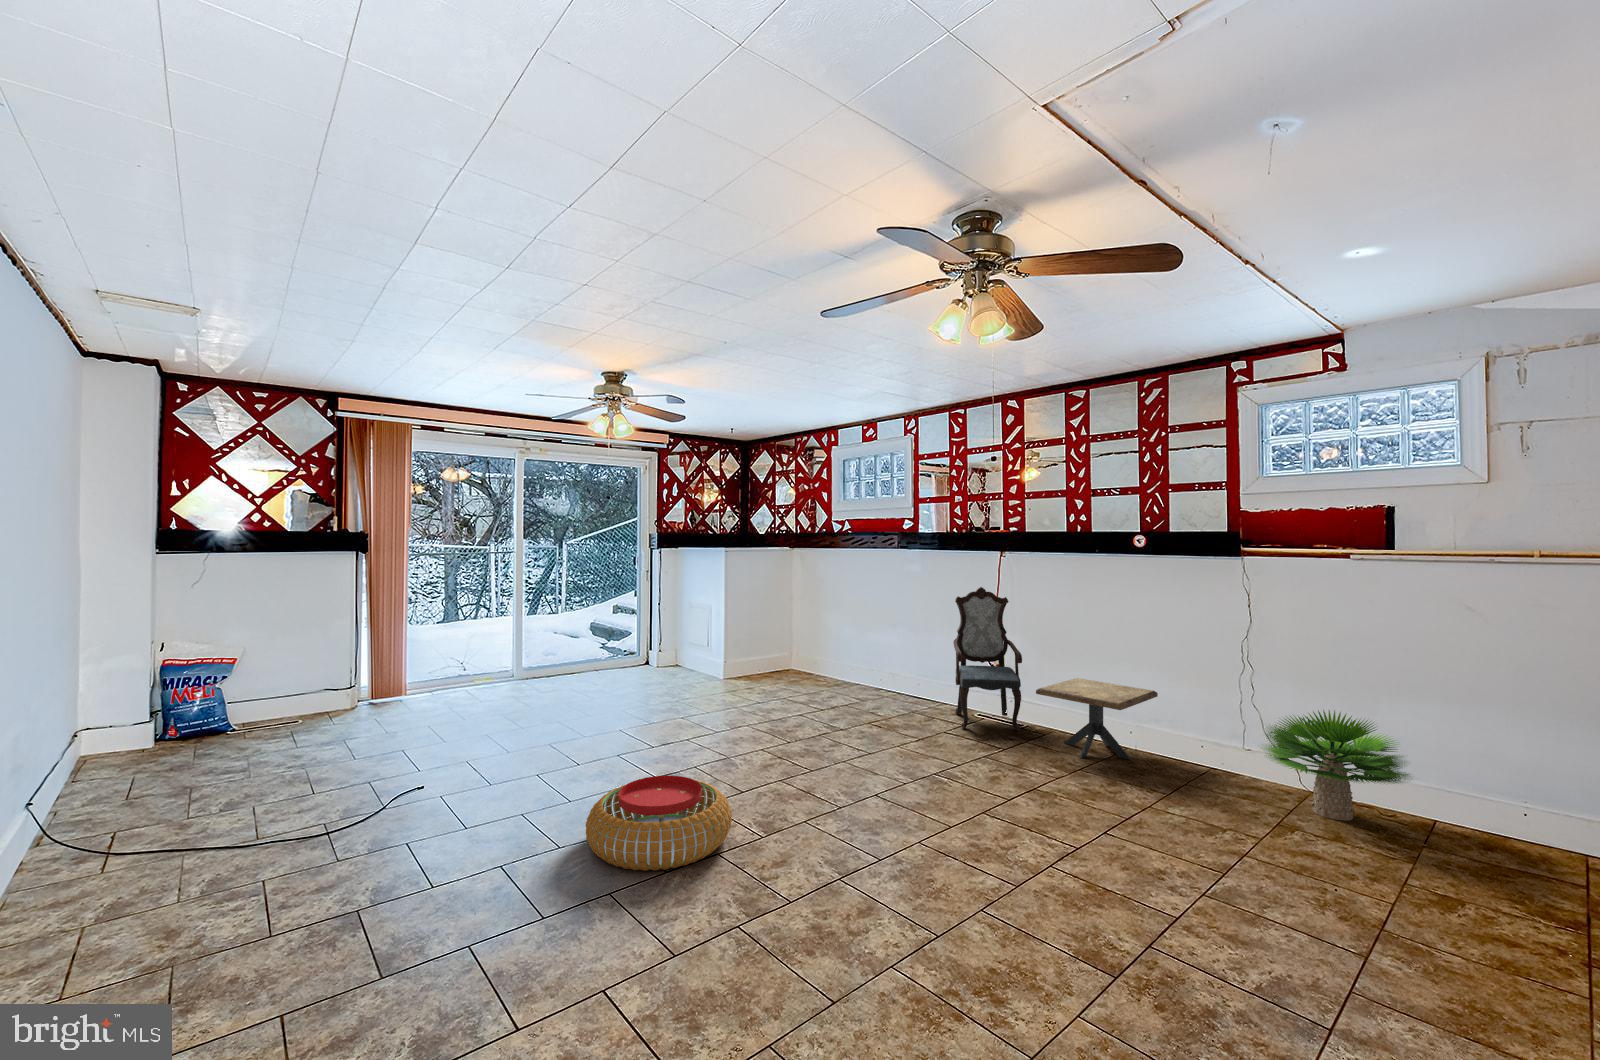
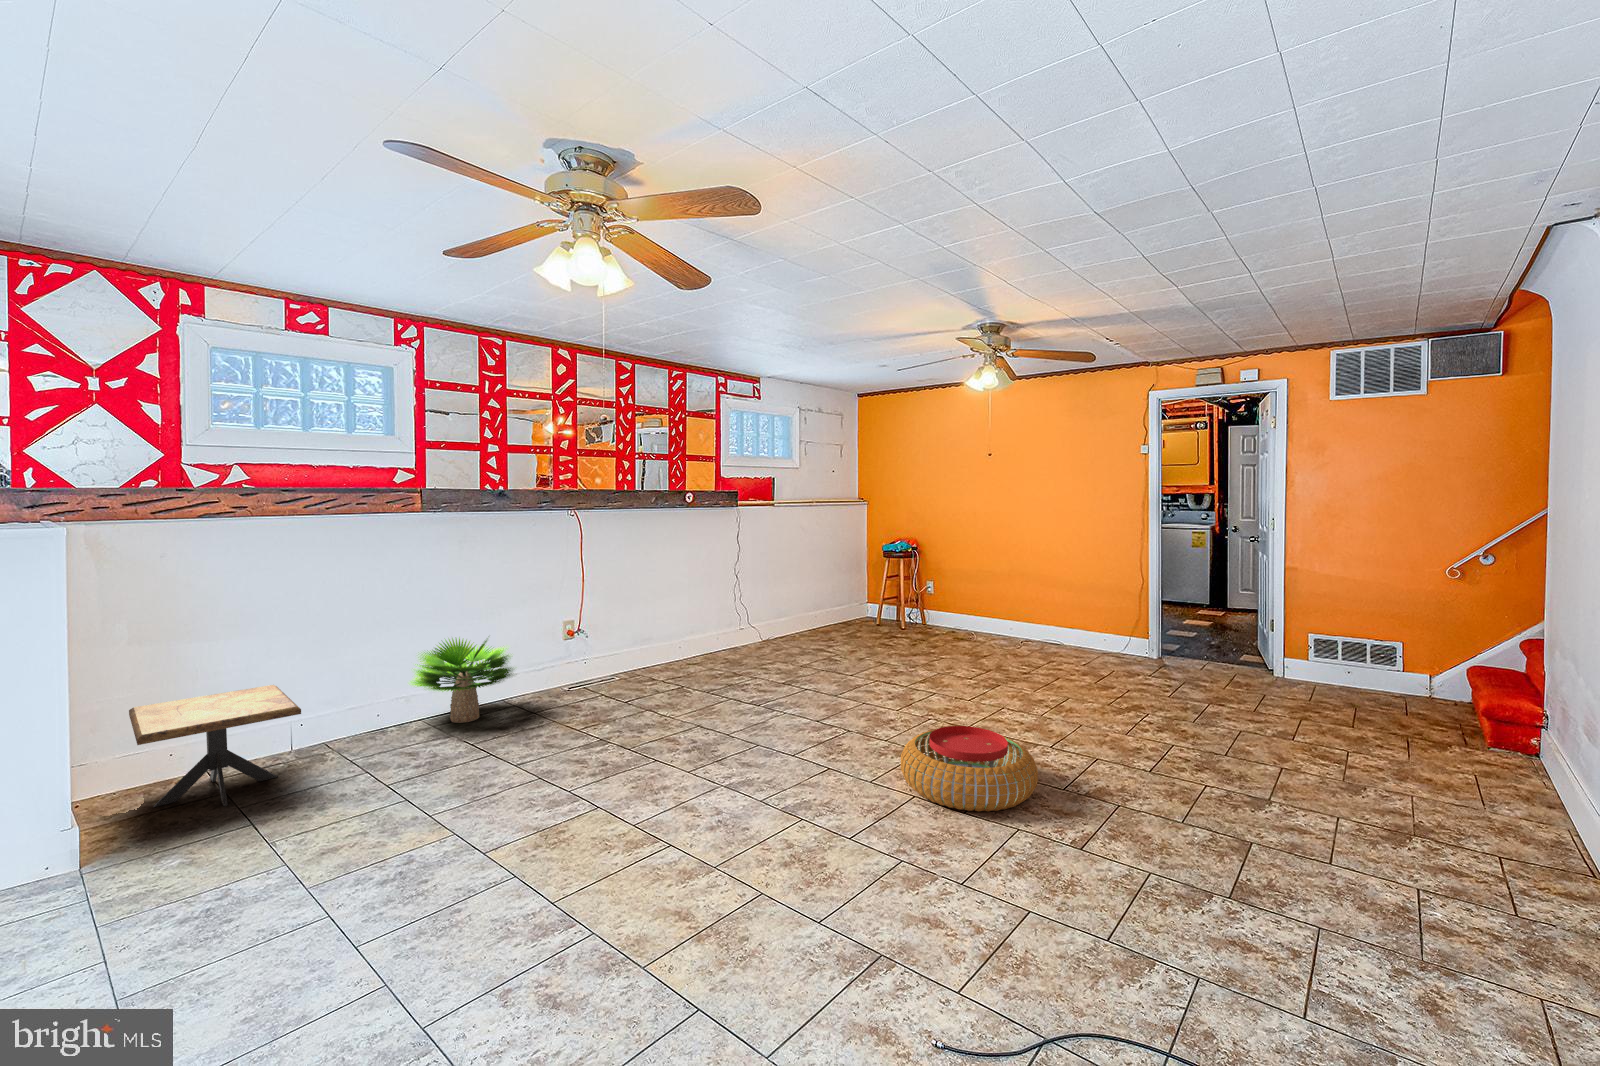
armchair: present [953,587,1022,731] -> none [560,548,638,691]
side table: present [1036,678,1158,760] -> present [129,685,301,807]
potted plant: present [1265,710,1408,820] -> present [411,637,513,723]

